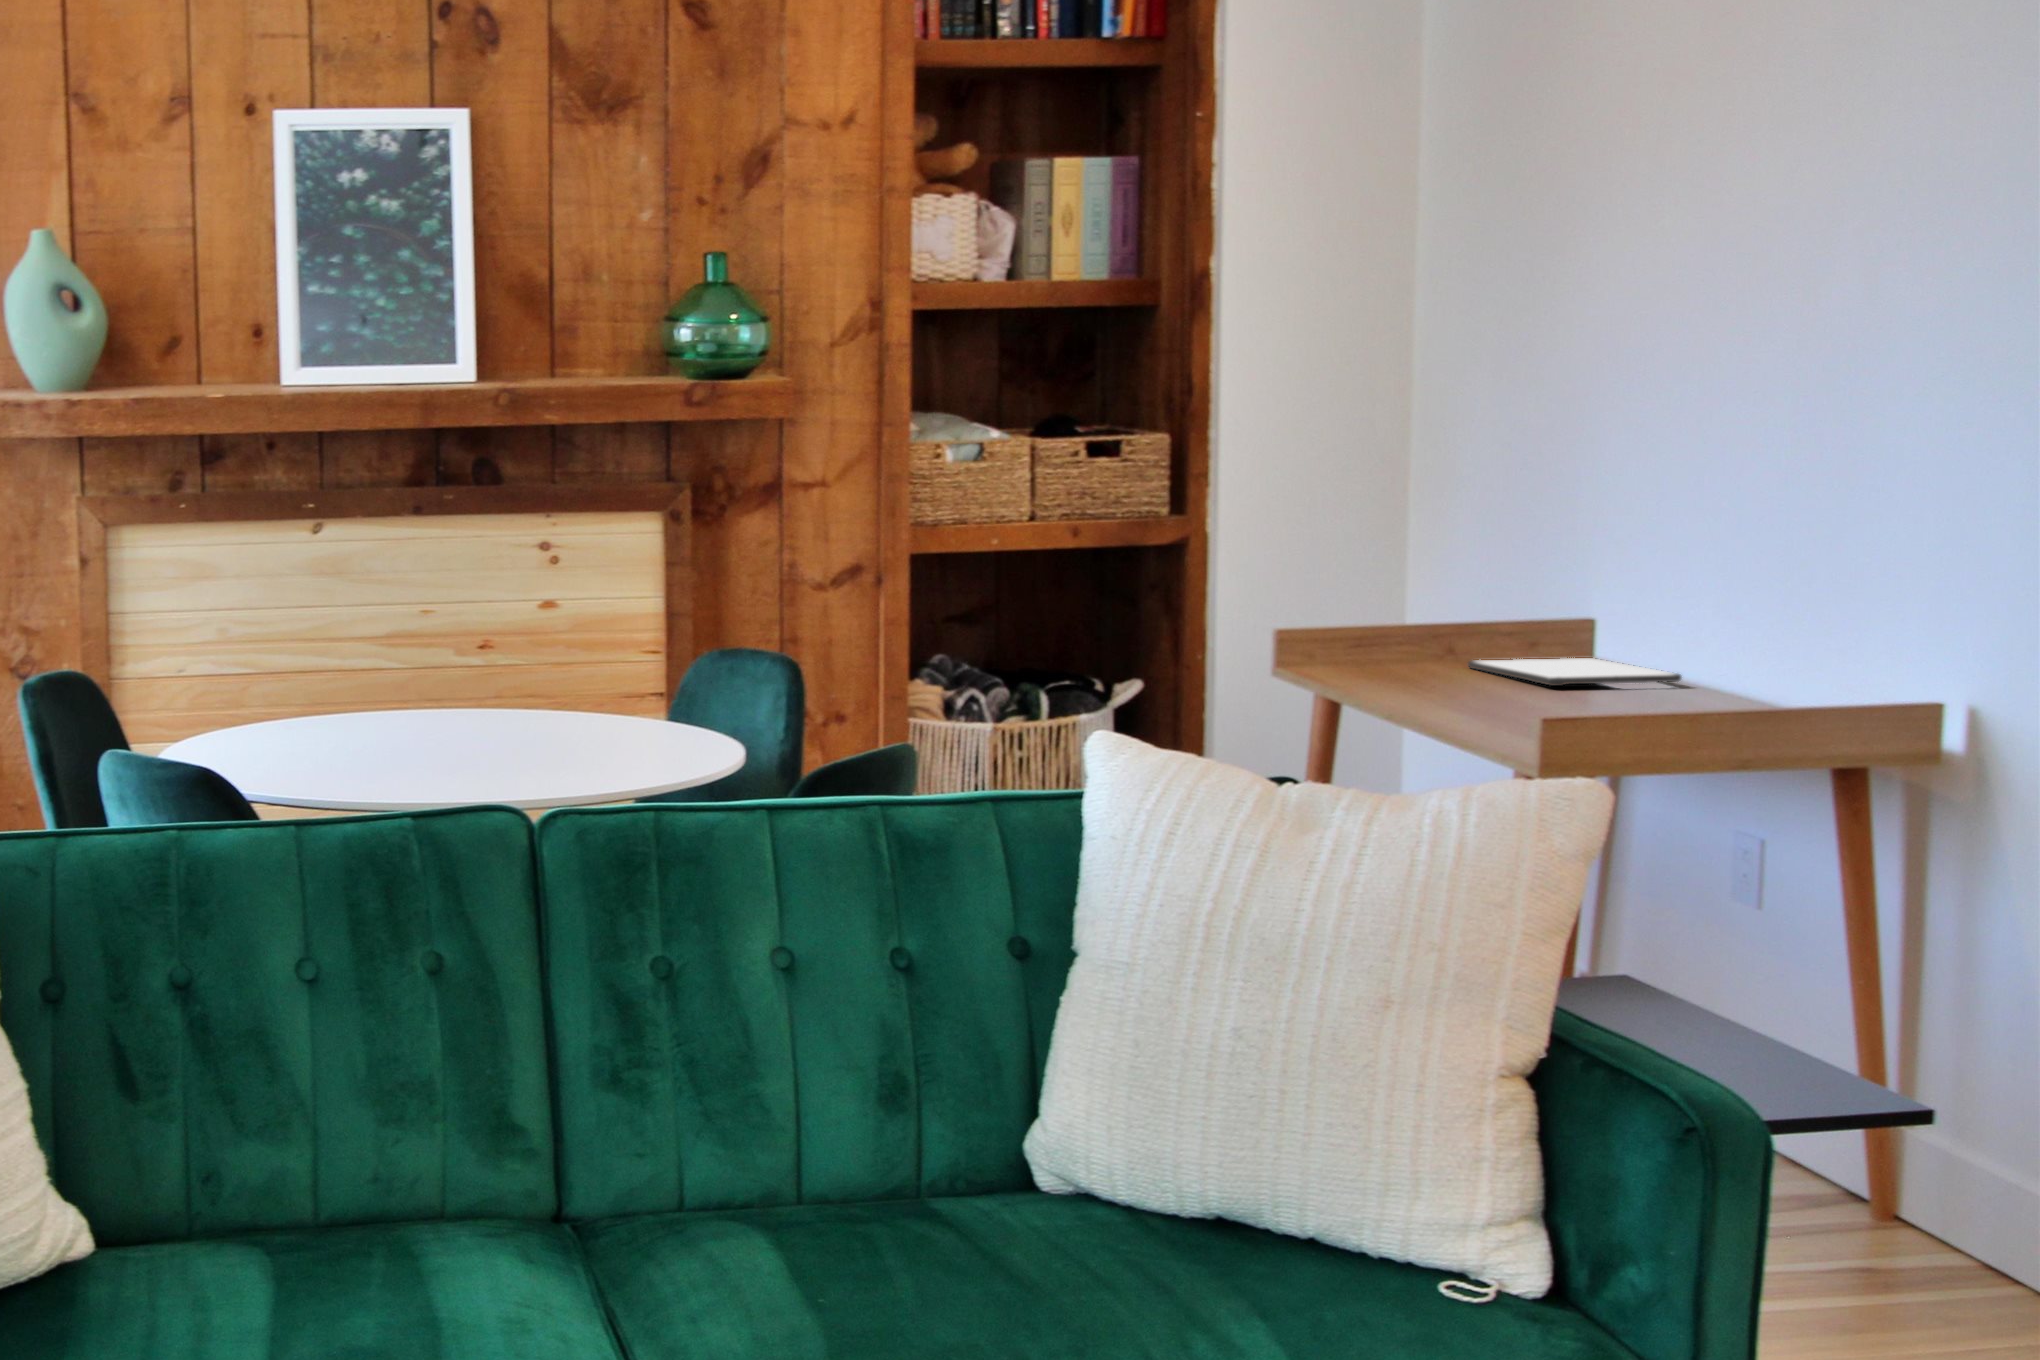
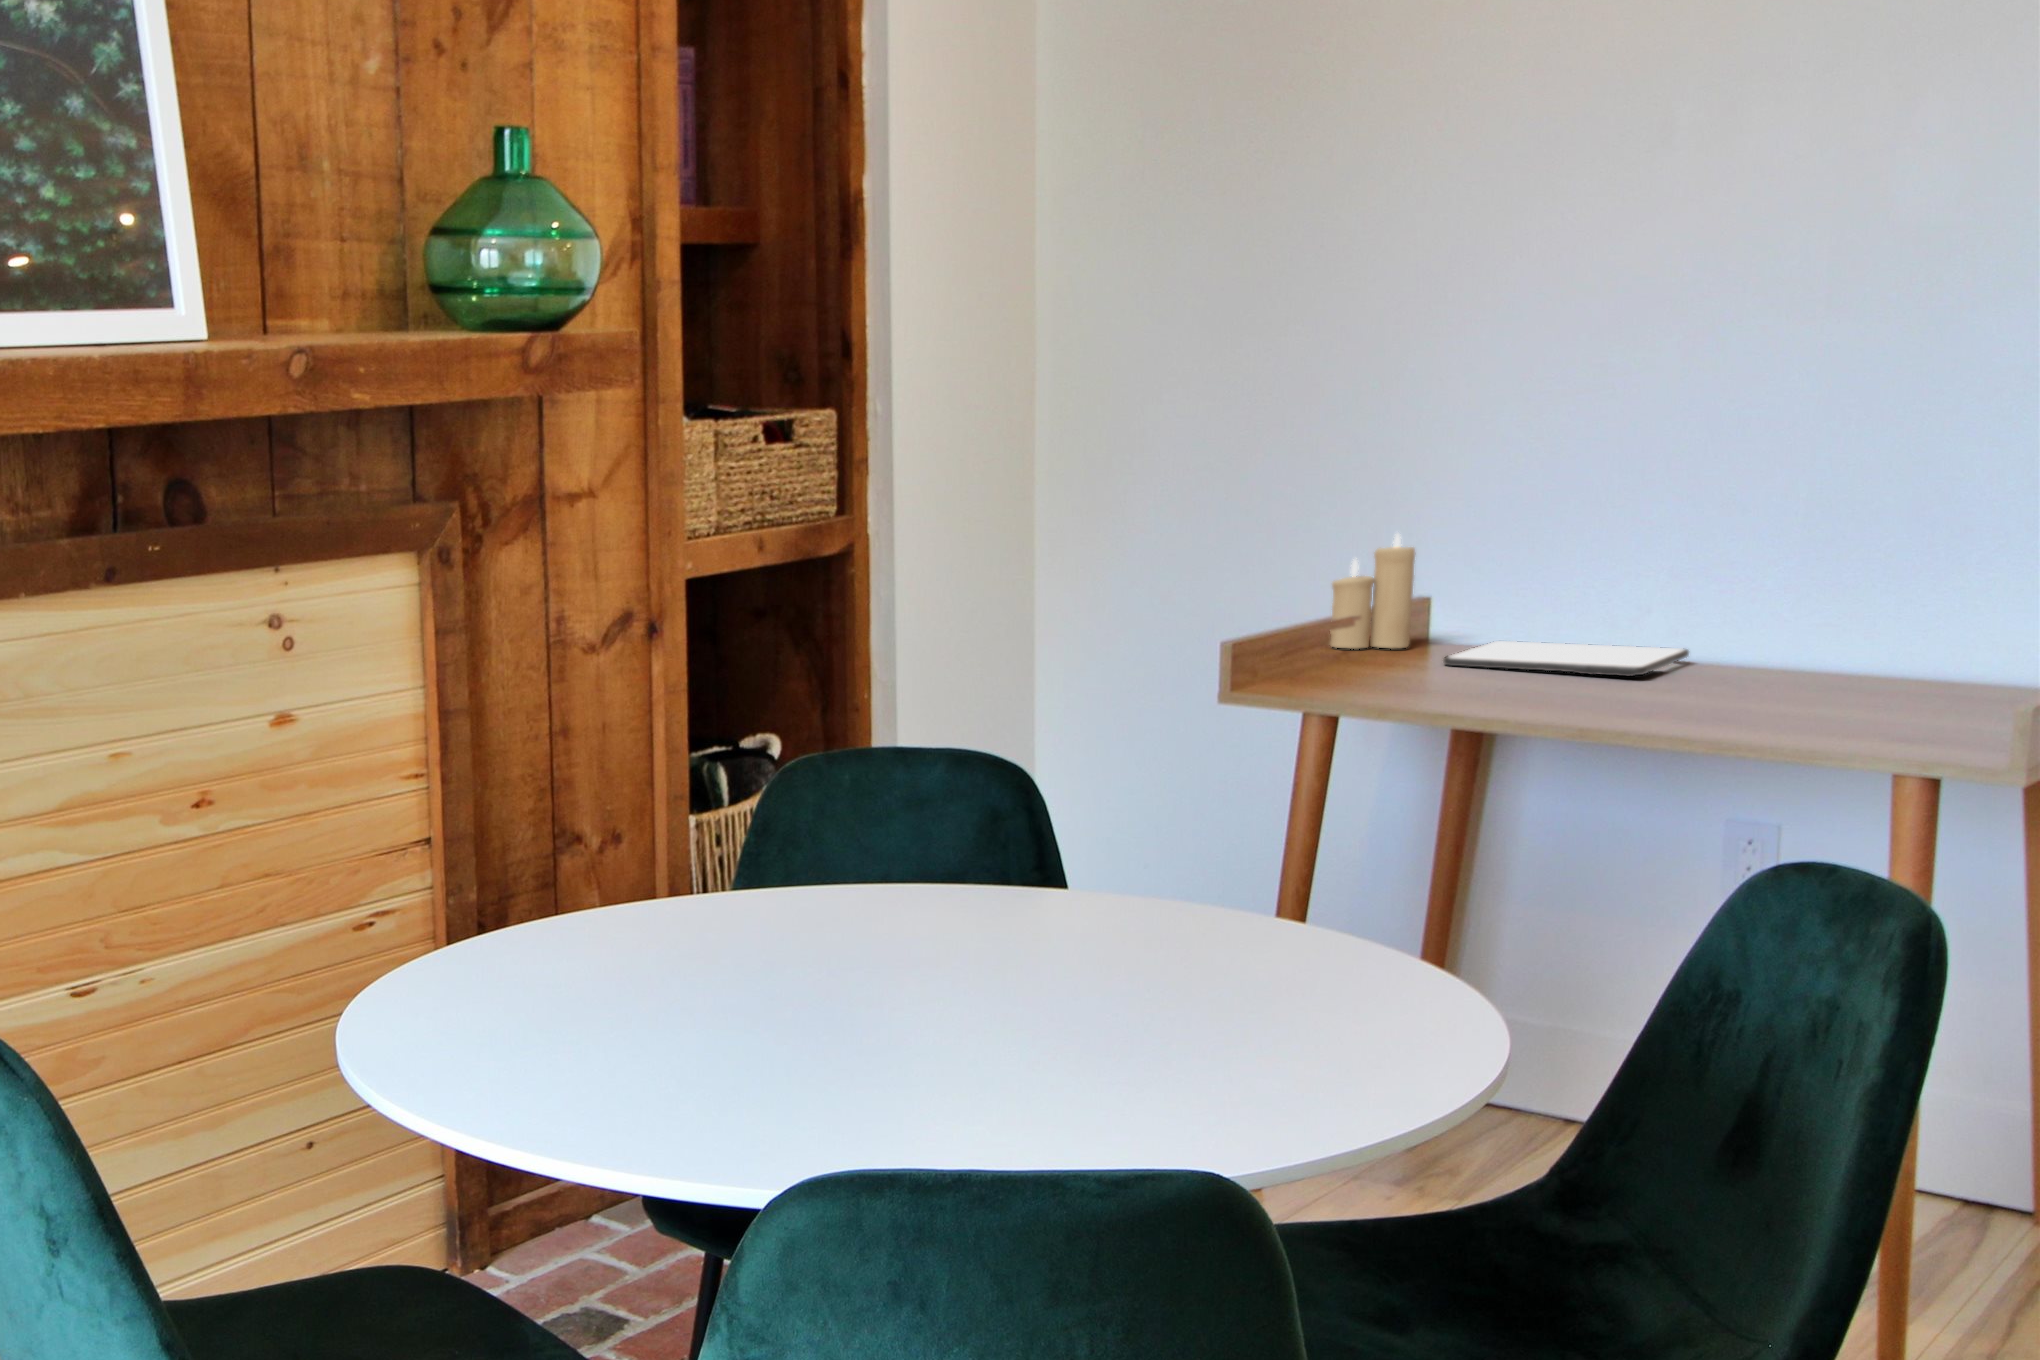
candle: none [1458,556,1532,657] -> present [1331,533,1415,649]

